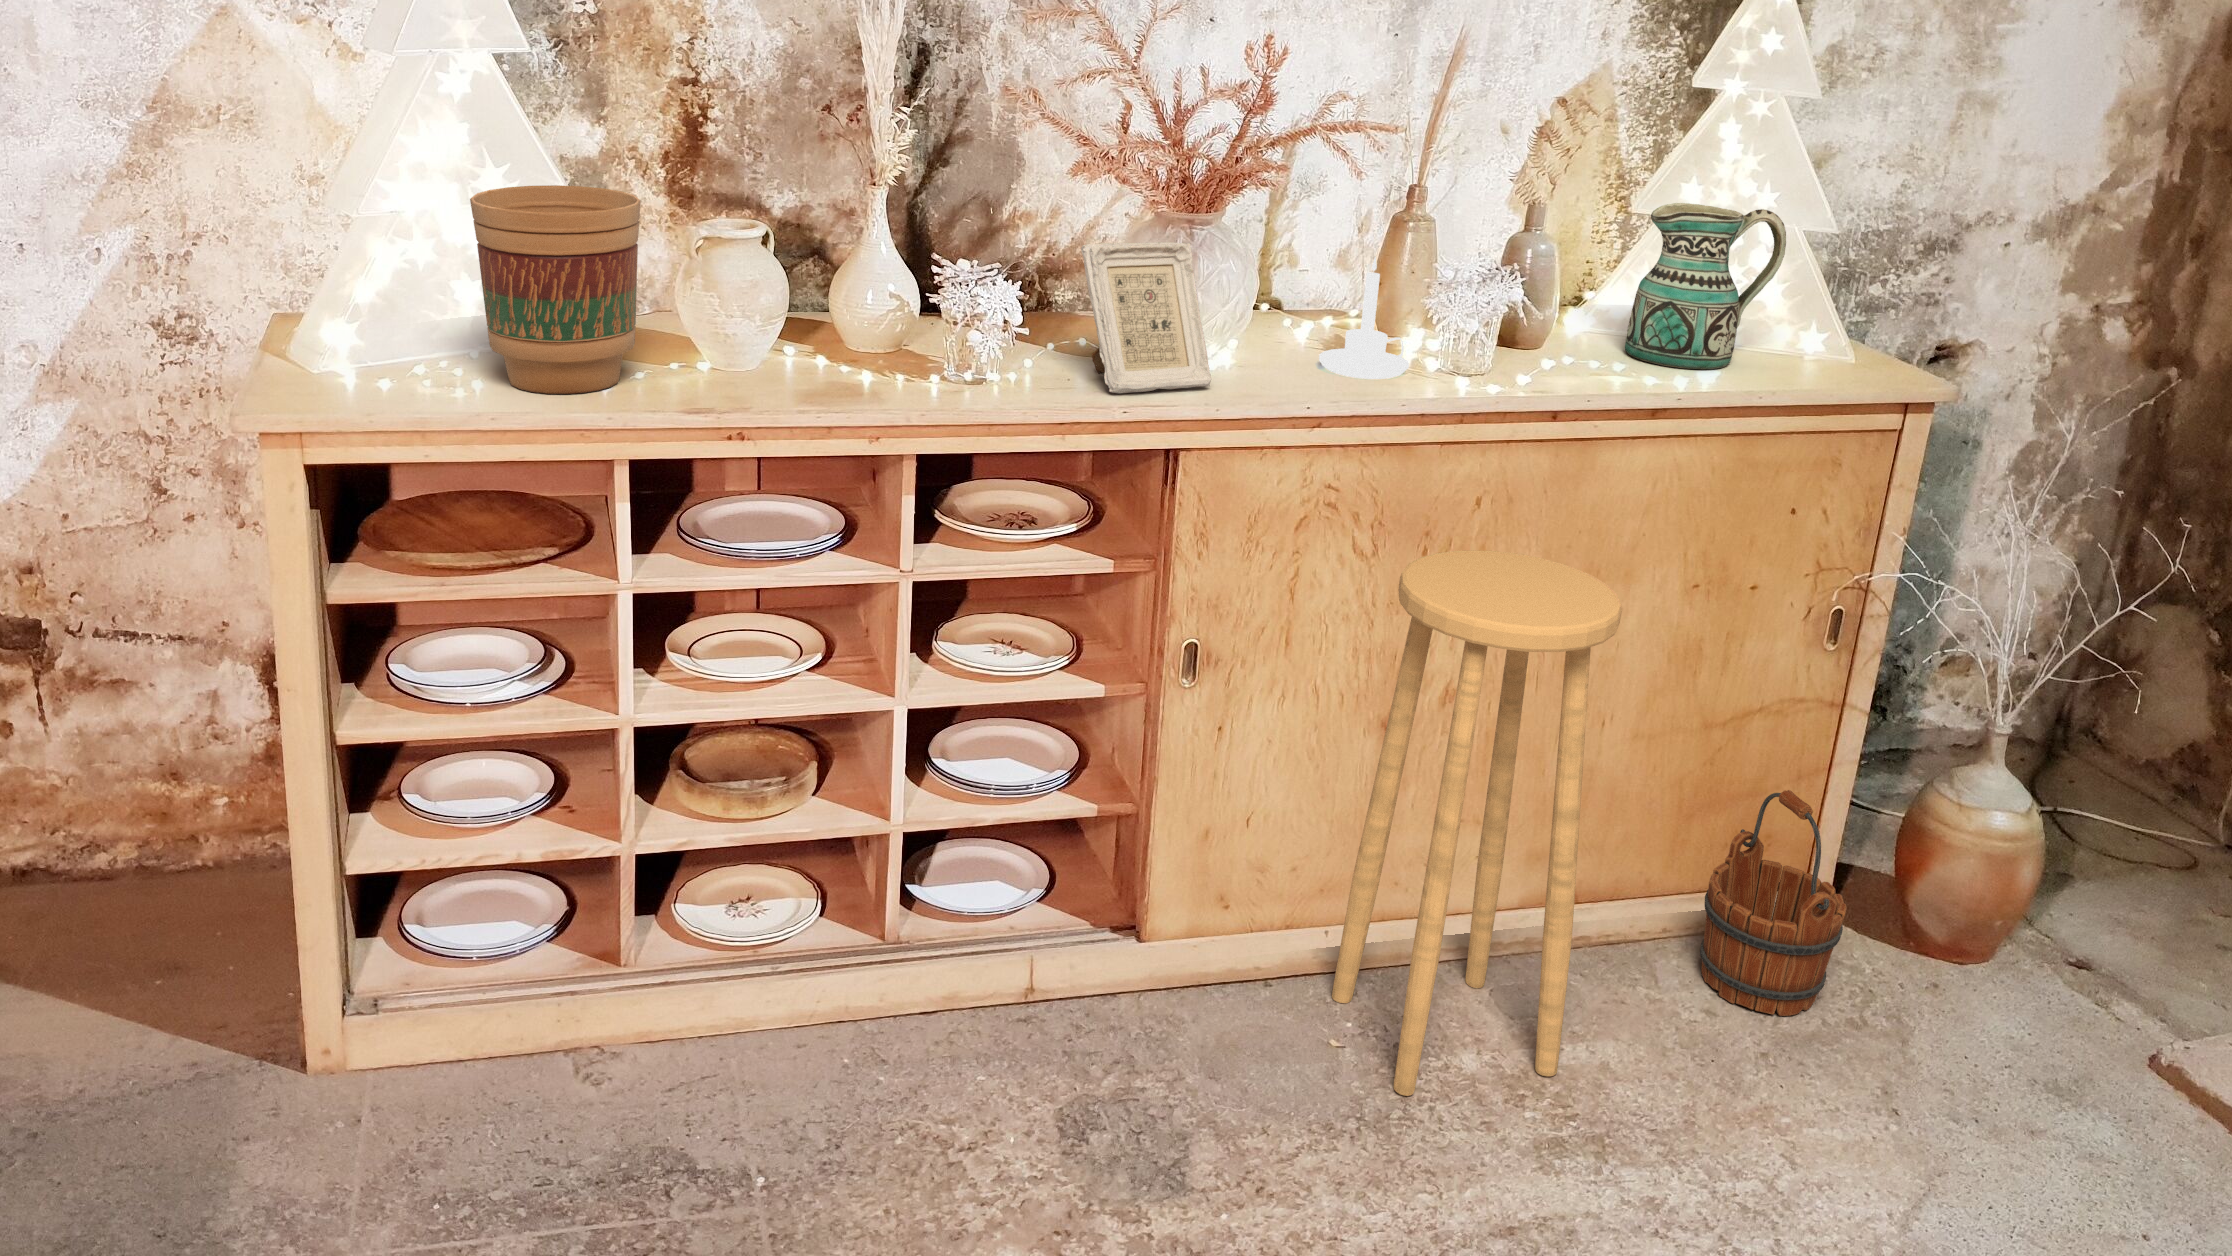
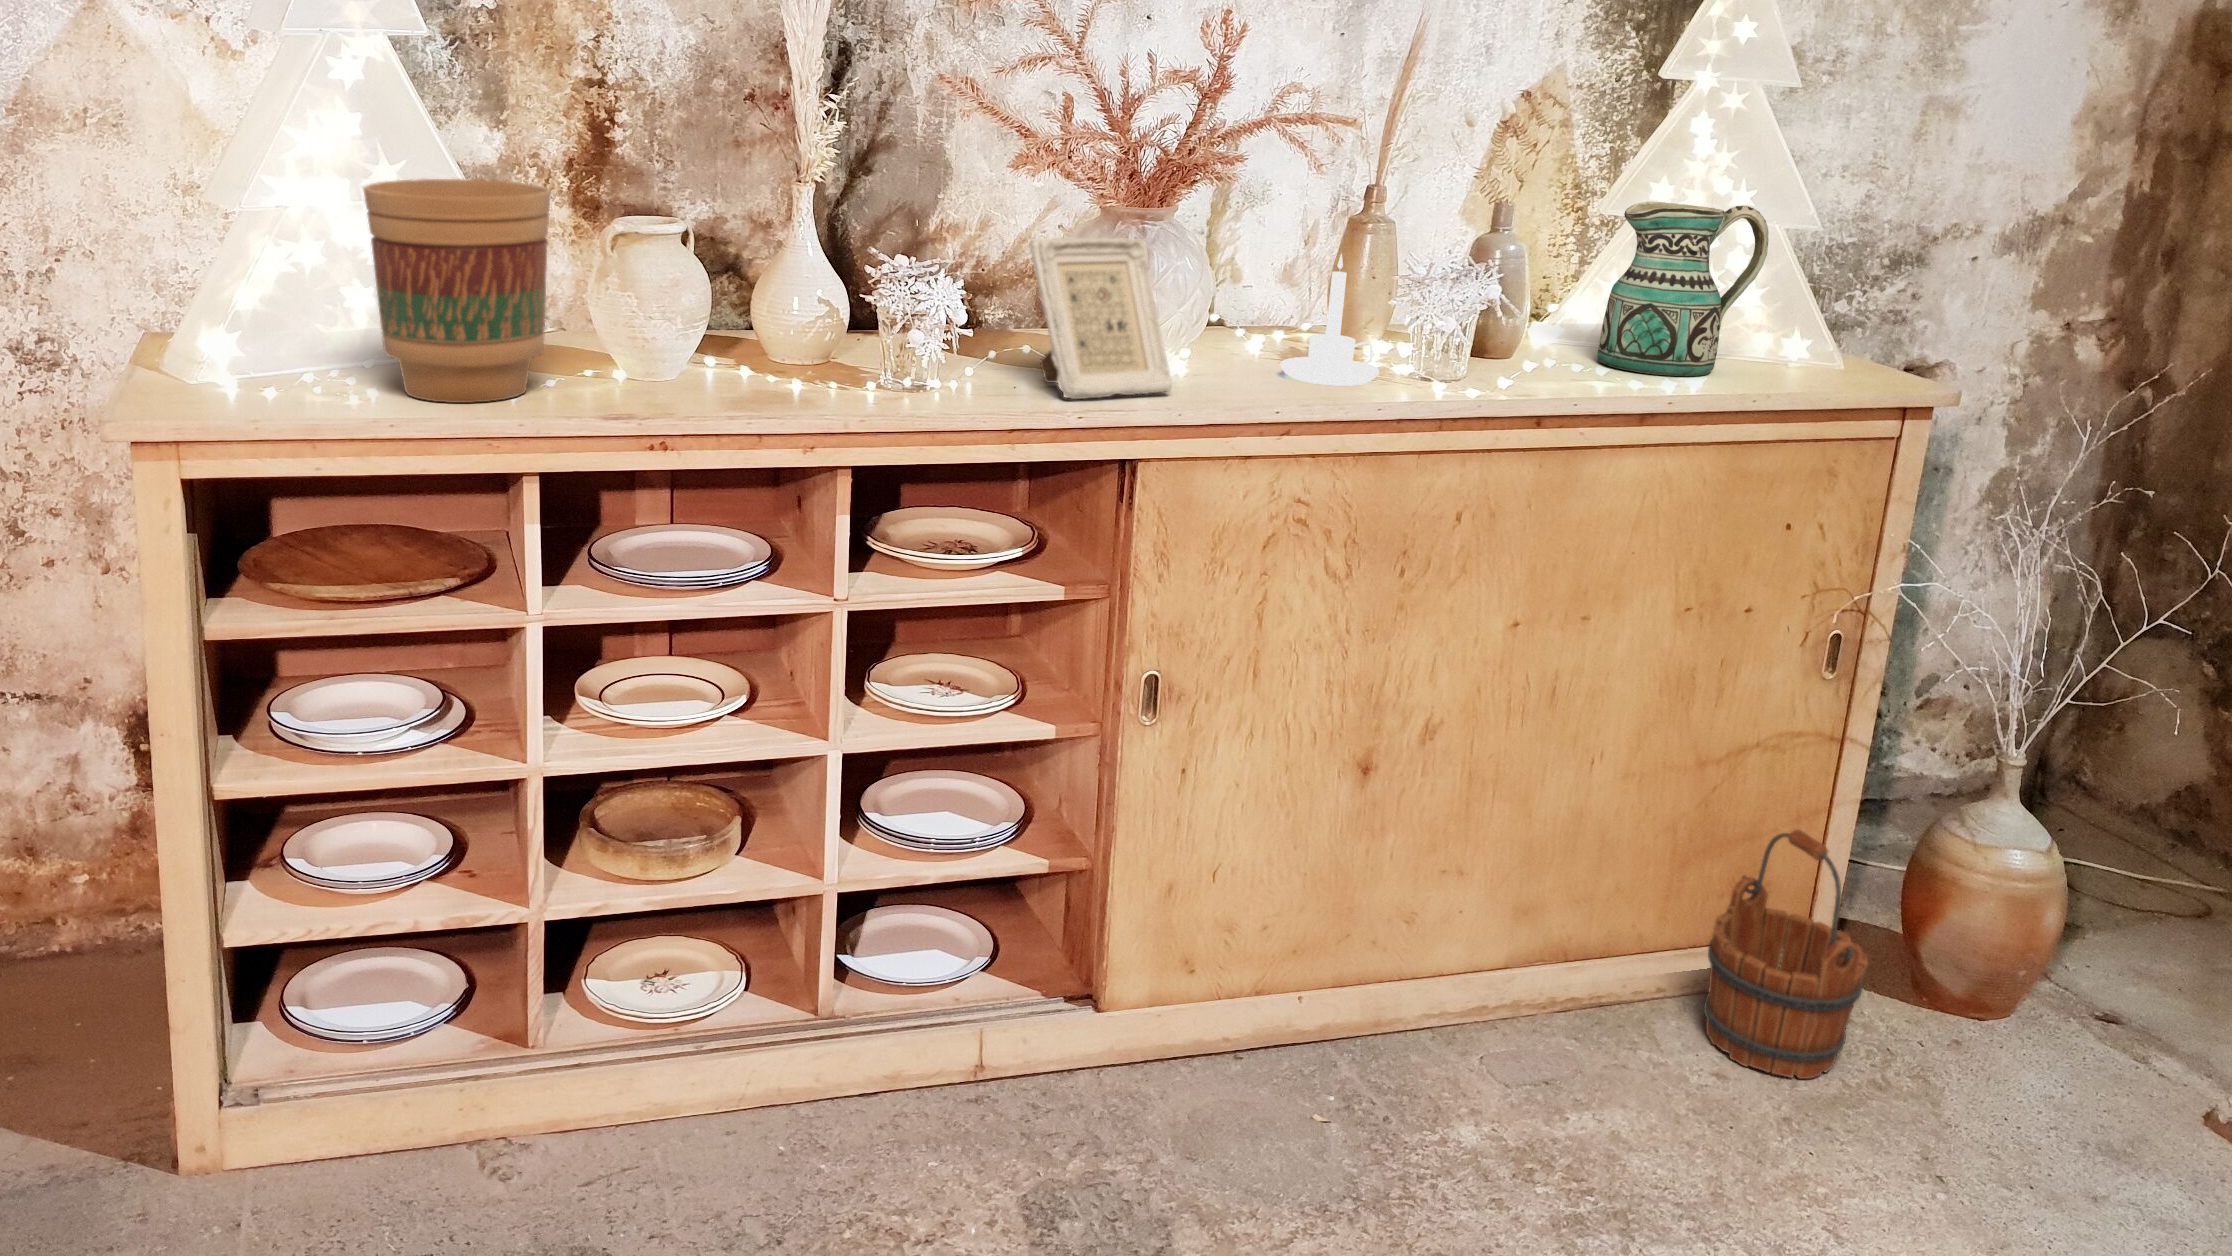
stool: present [1332,550,1622,1096] -> none [1309,568,1634,1176]

